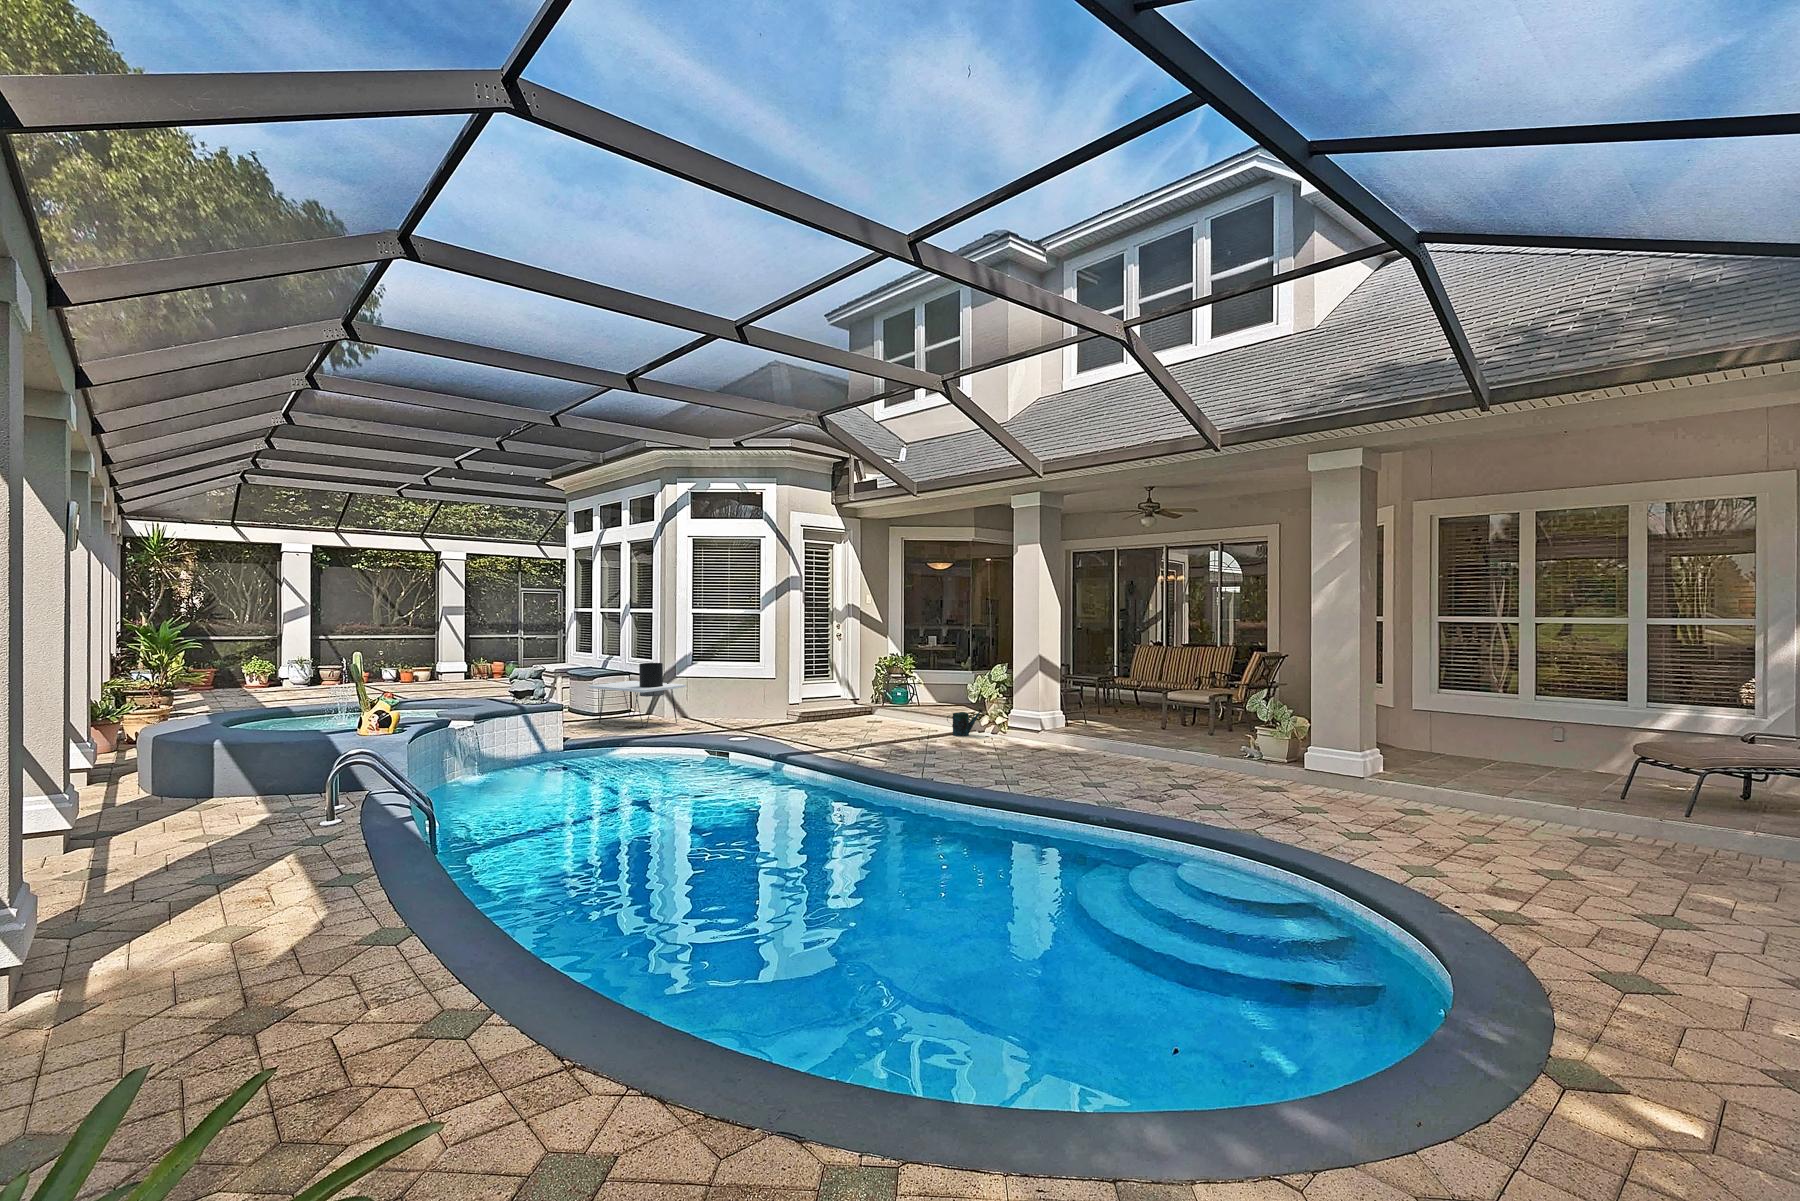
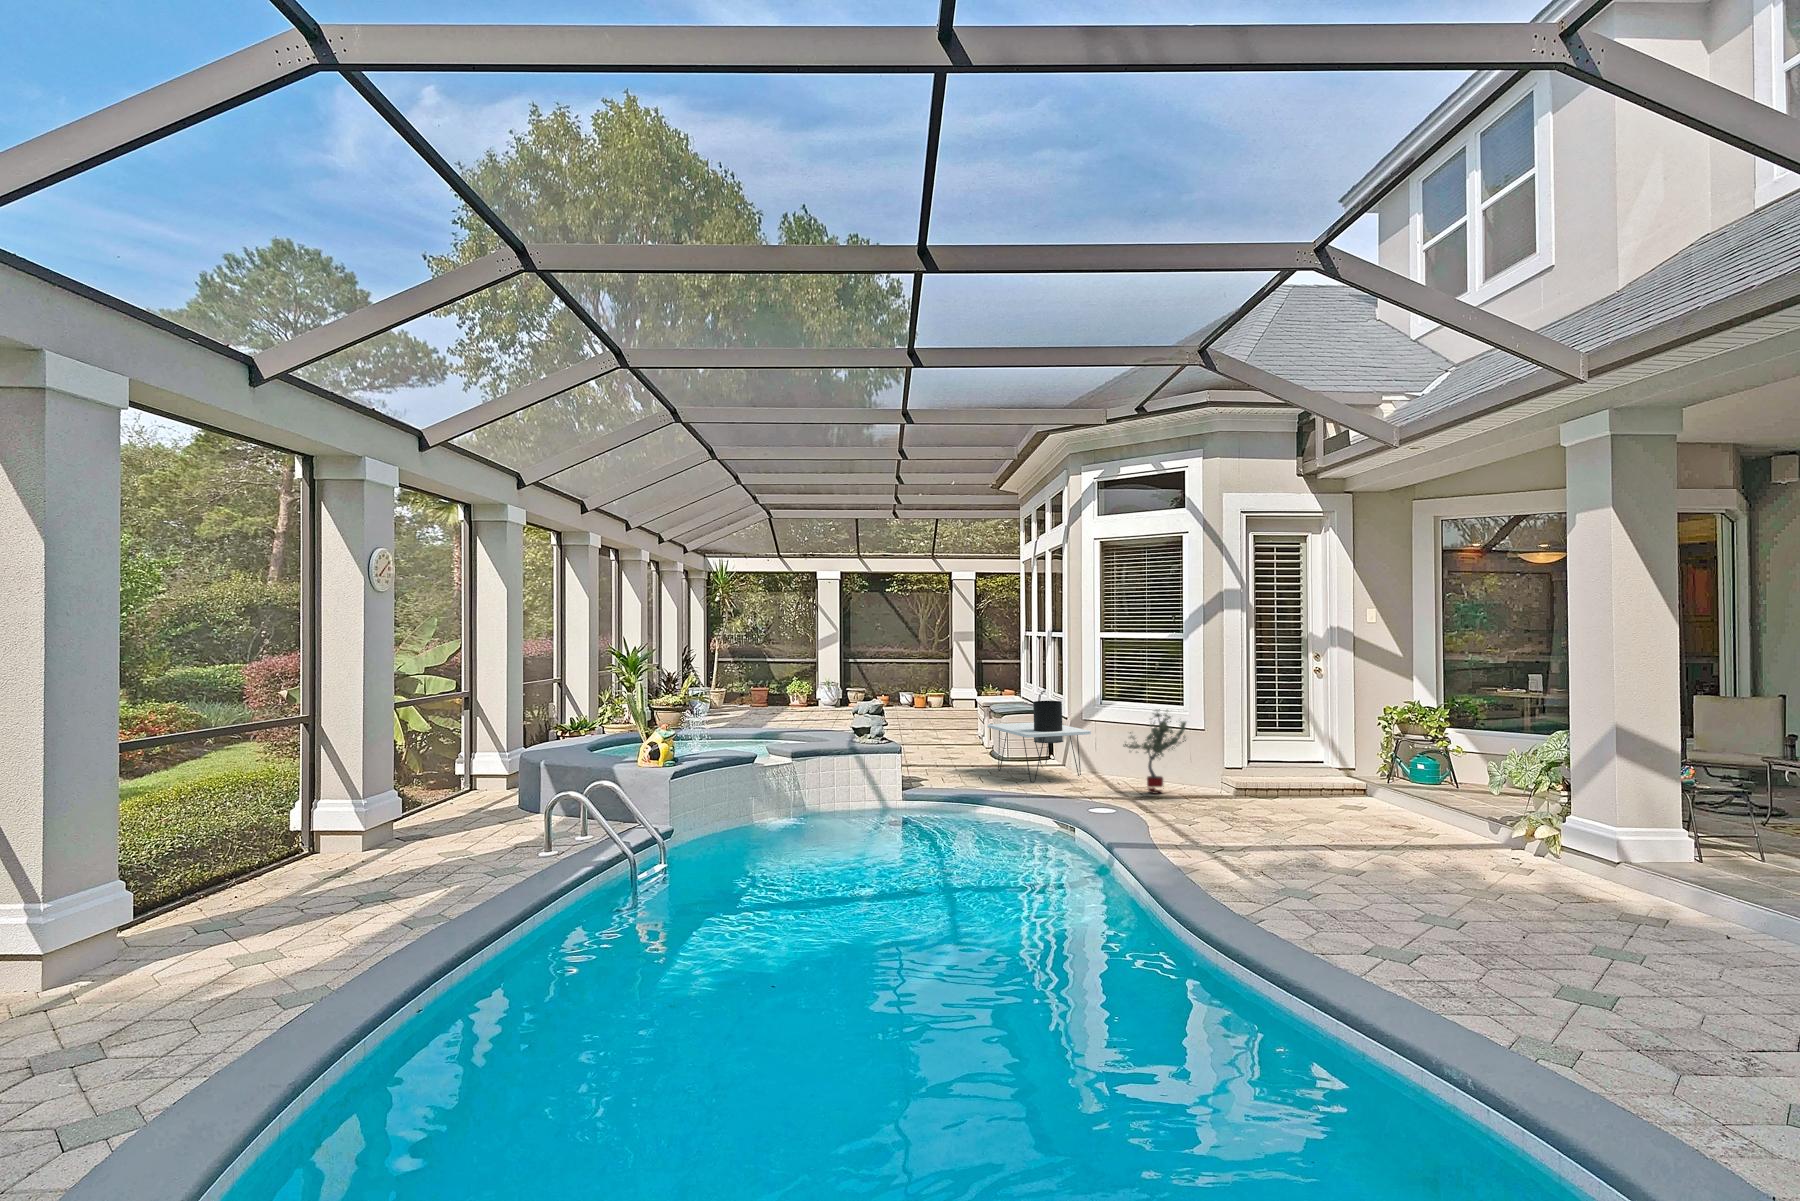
potted tree: none [719,664,770,726] -> present [1123,709,1186,794]
watering can: present [947,709,983,736] -> none [1434,807,1508,852]

